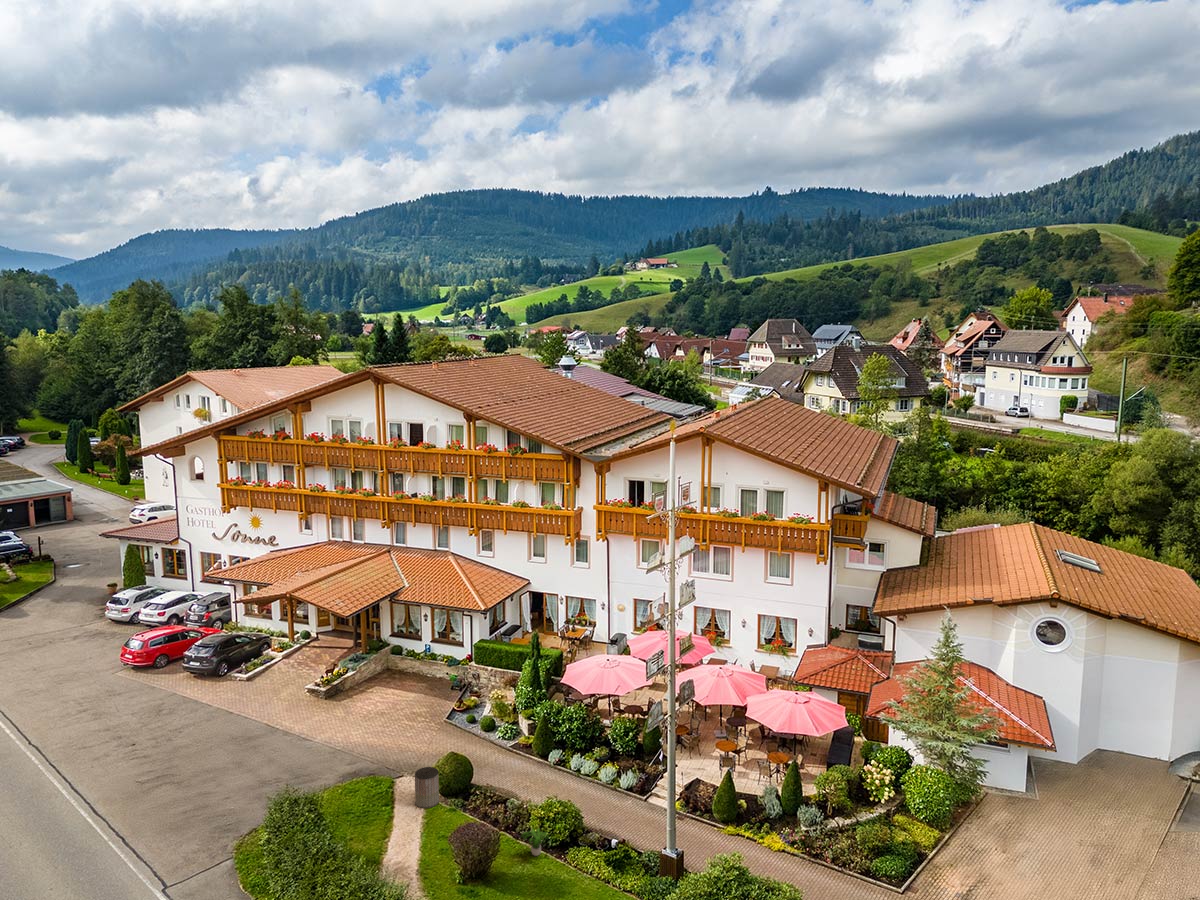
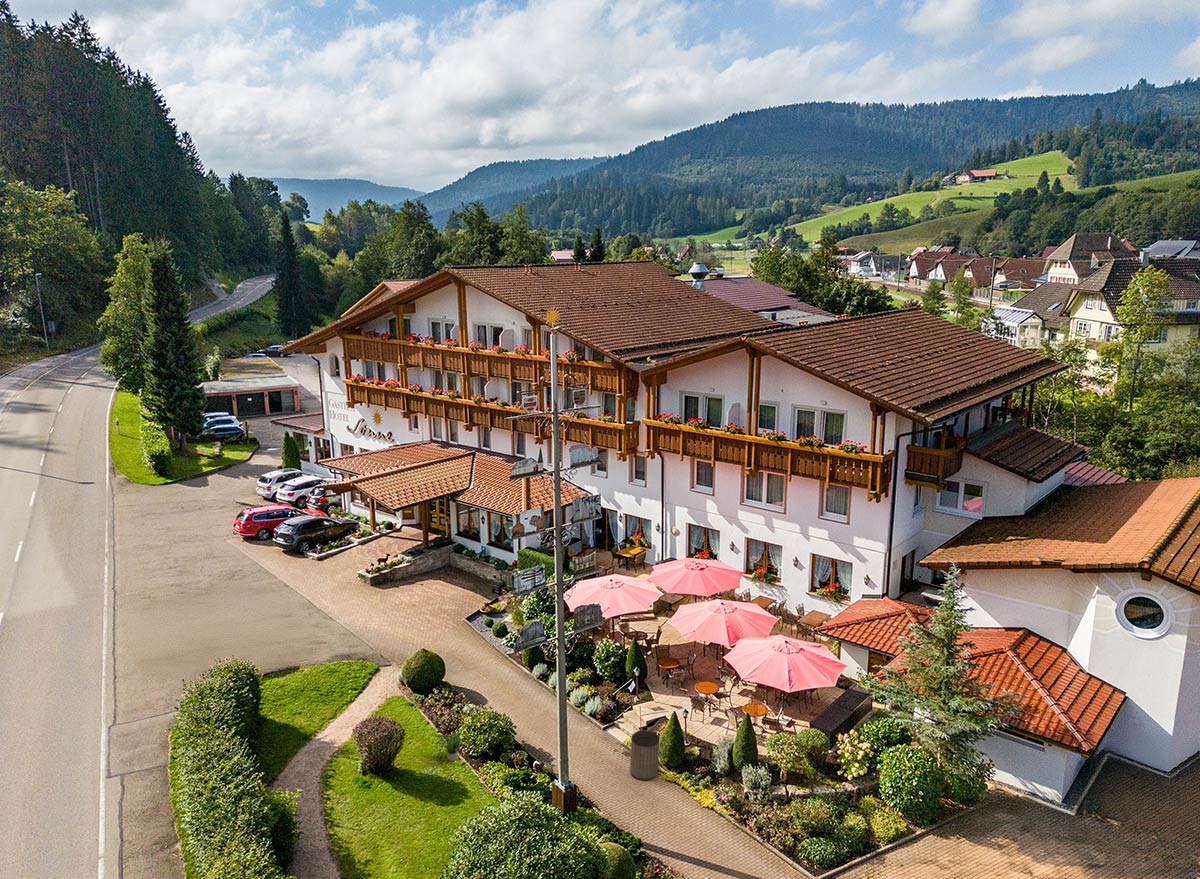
trash can: present [415,767,439,808] -> present [630,731,659,780]

